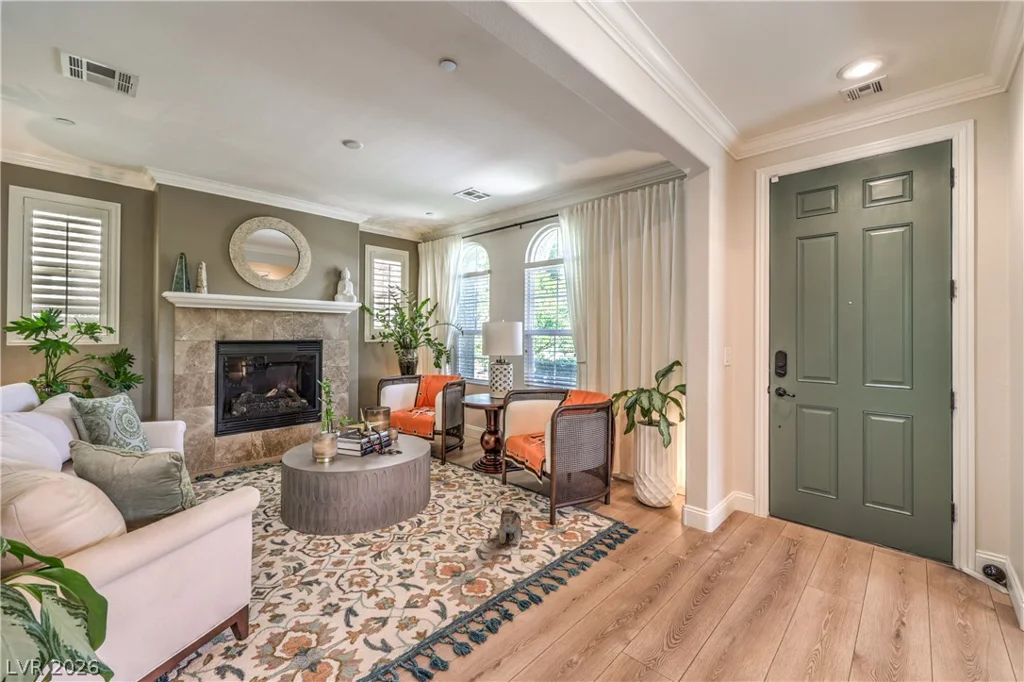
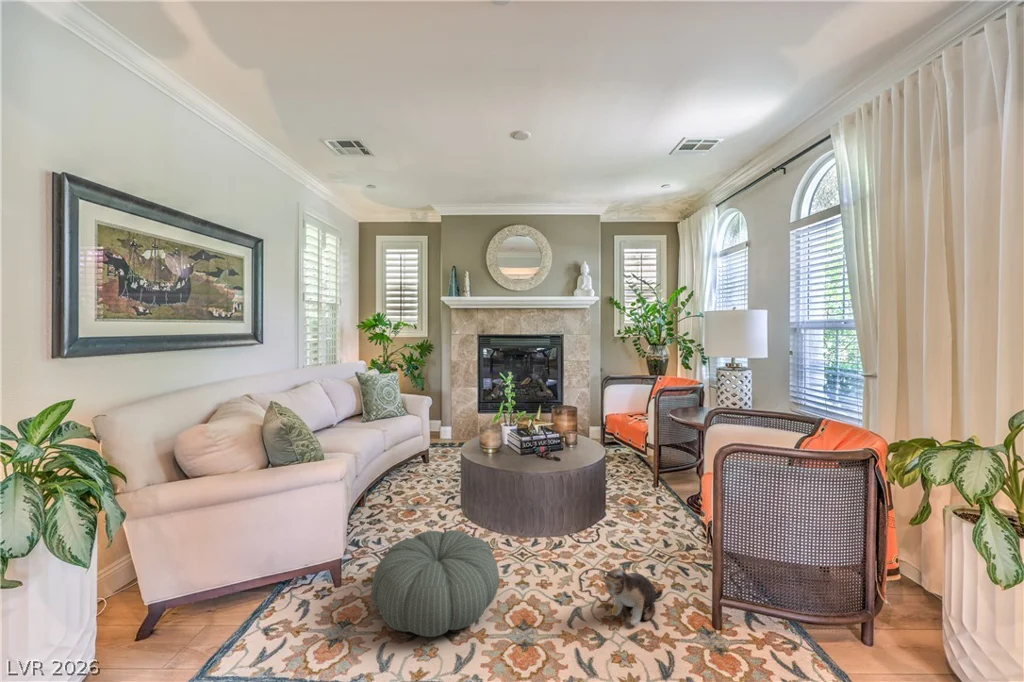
pouf: none [308,526,433,622] -> present [372,530,499,637]

